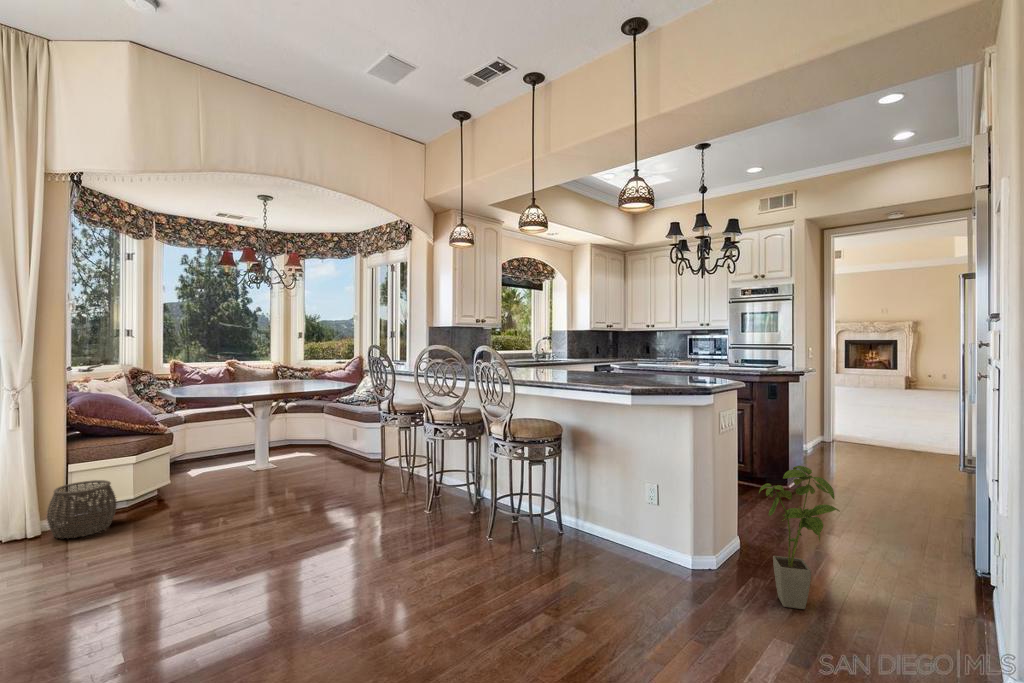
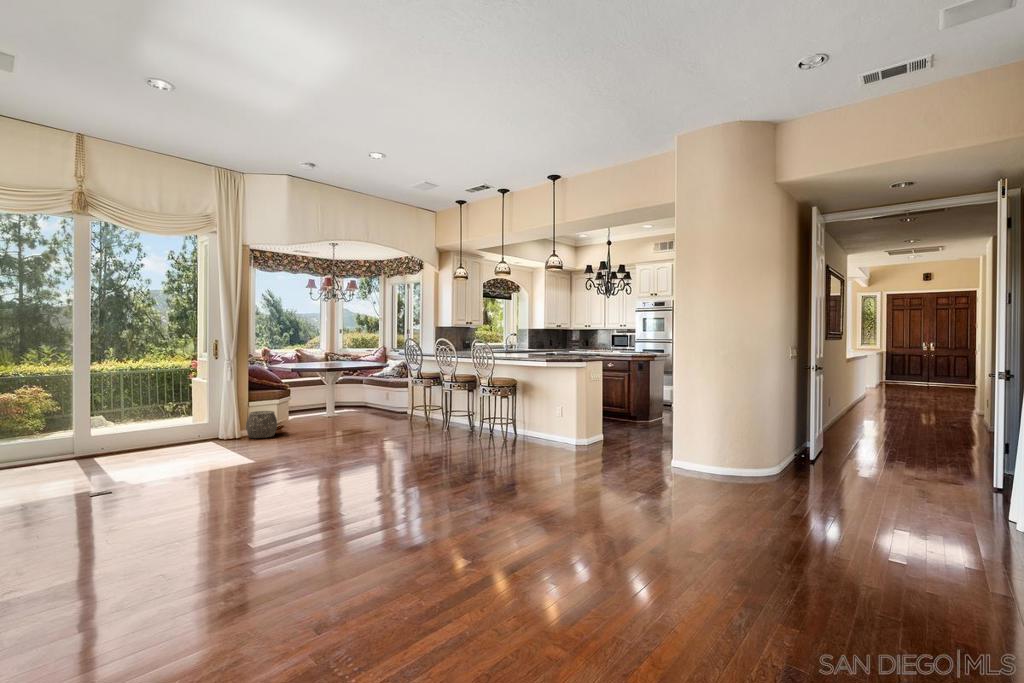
house plant: present [759,466,840,609] -> none [600,390,634,452]

